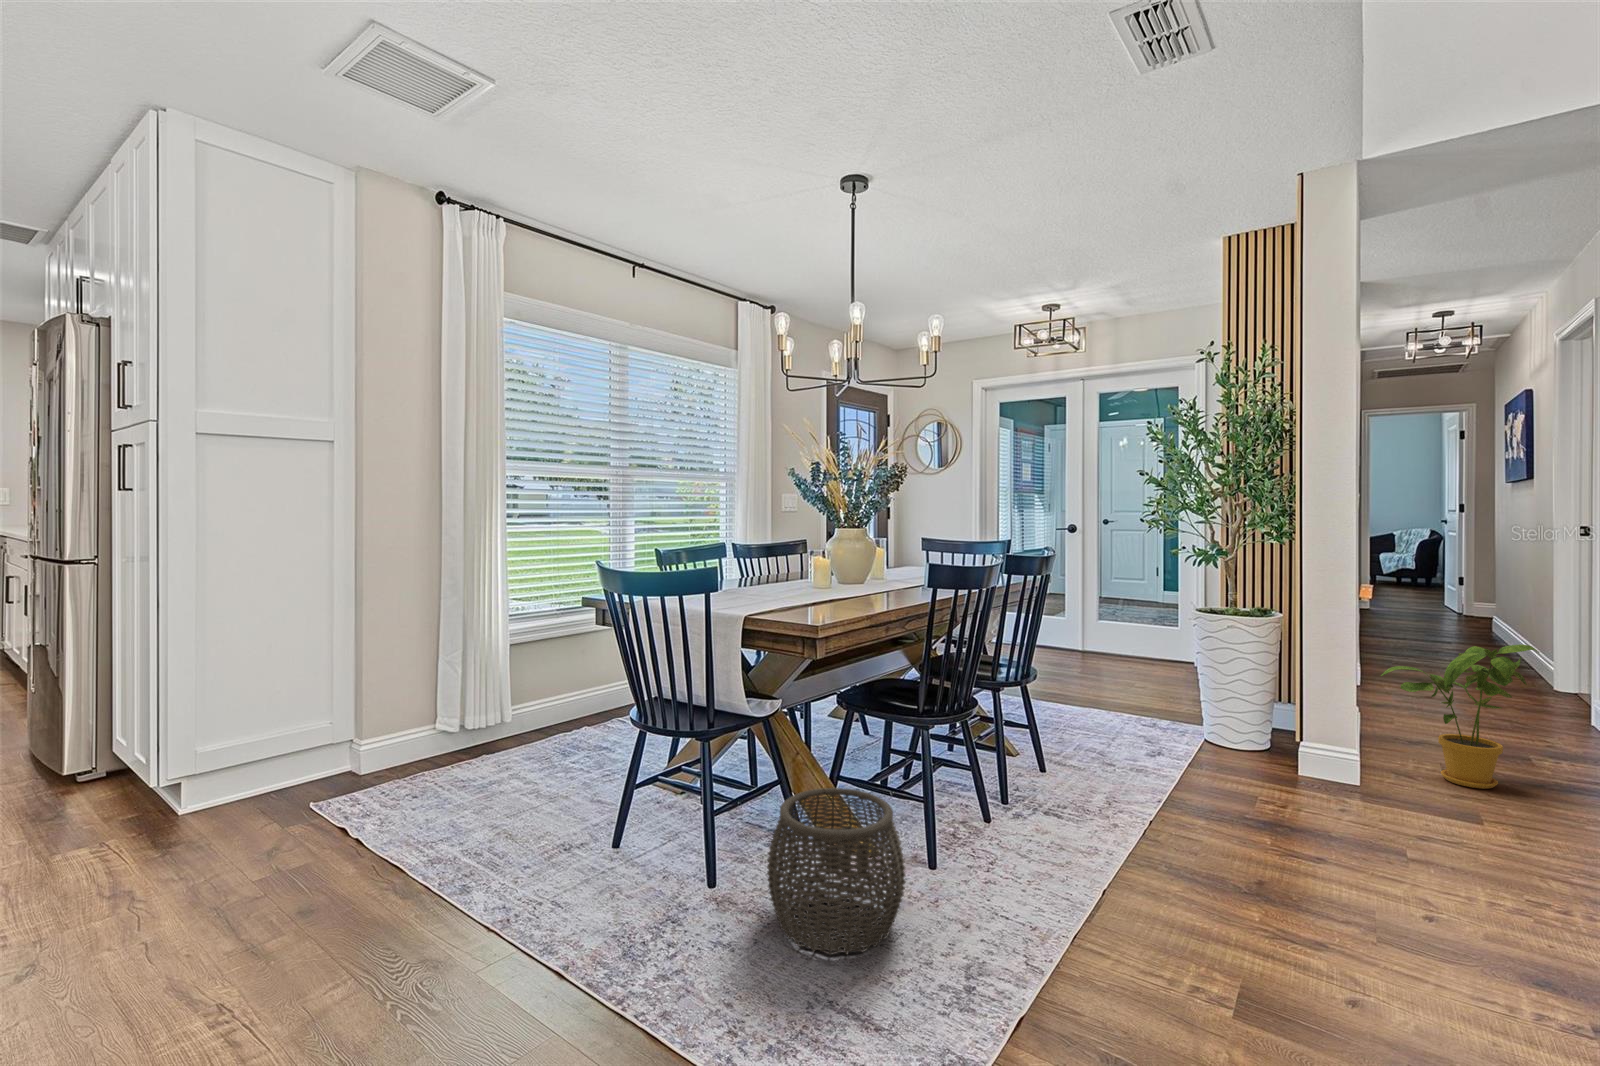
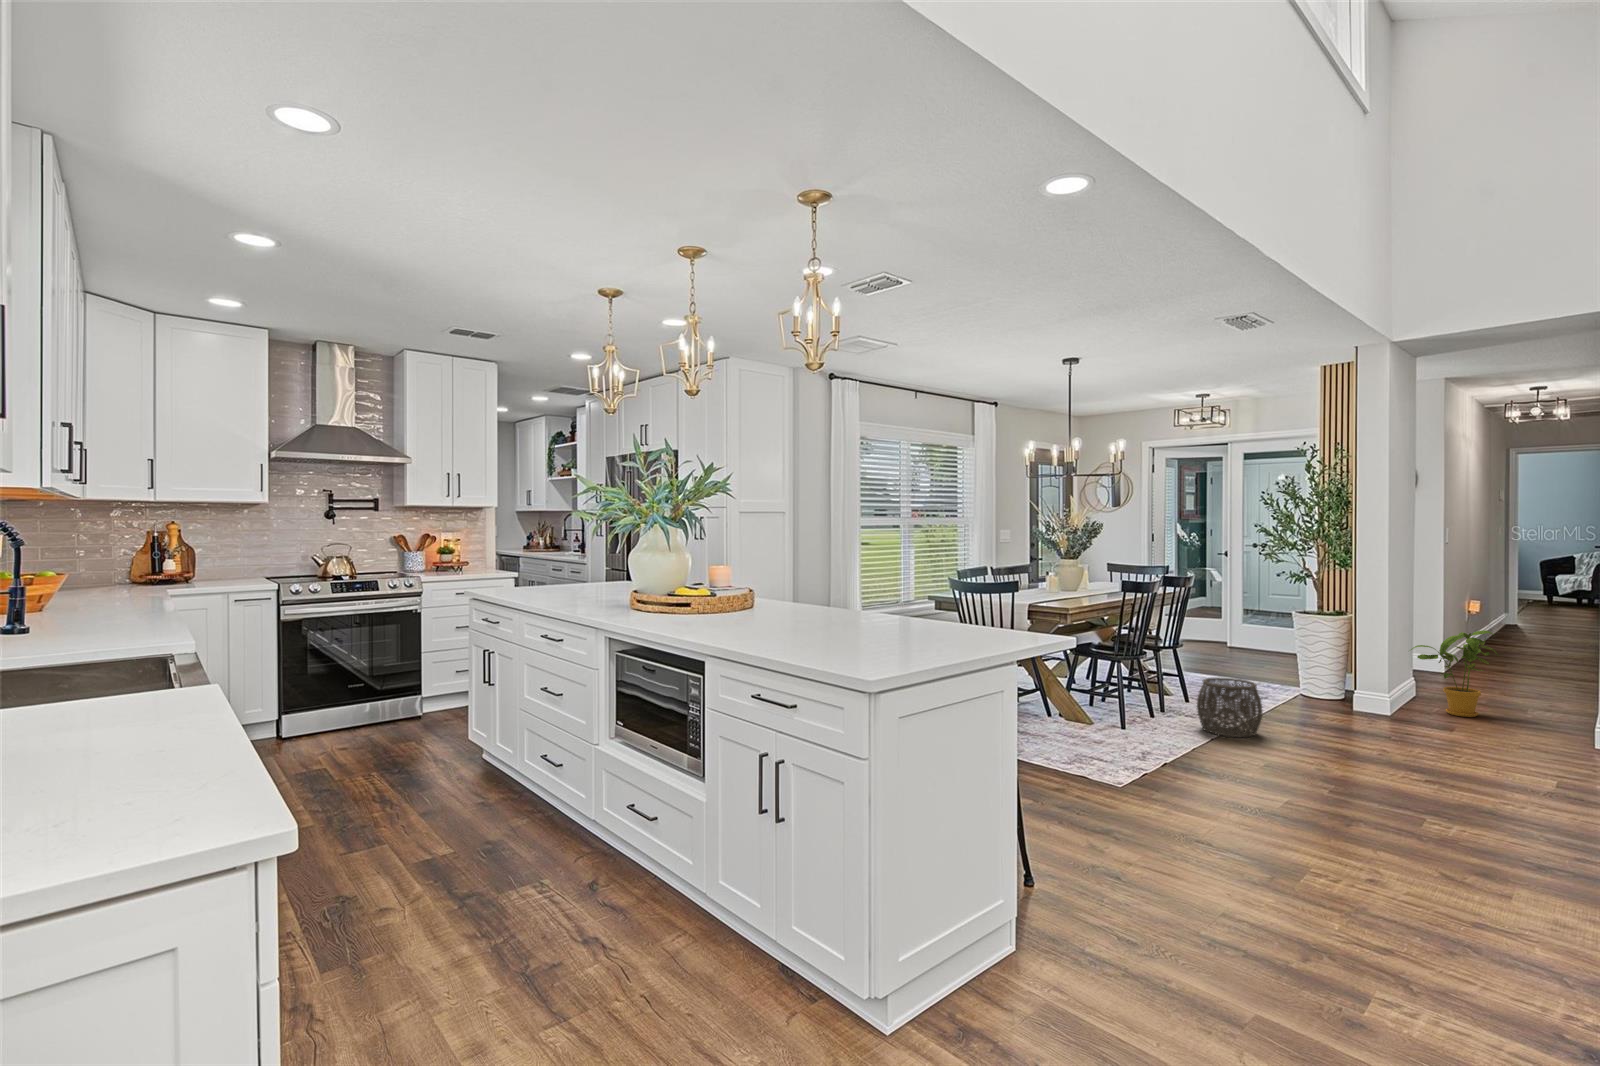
woven basket: present [767,788,906,955] -> present [1197,677,1263,738]

